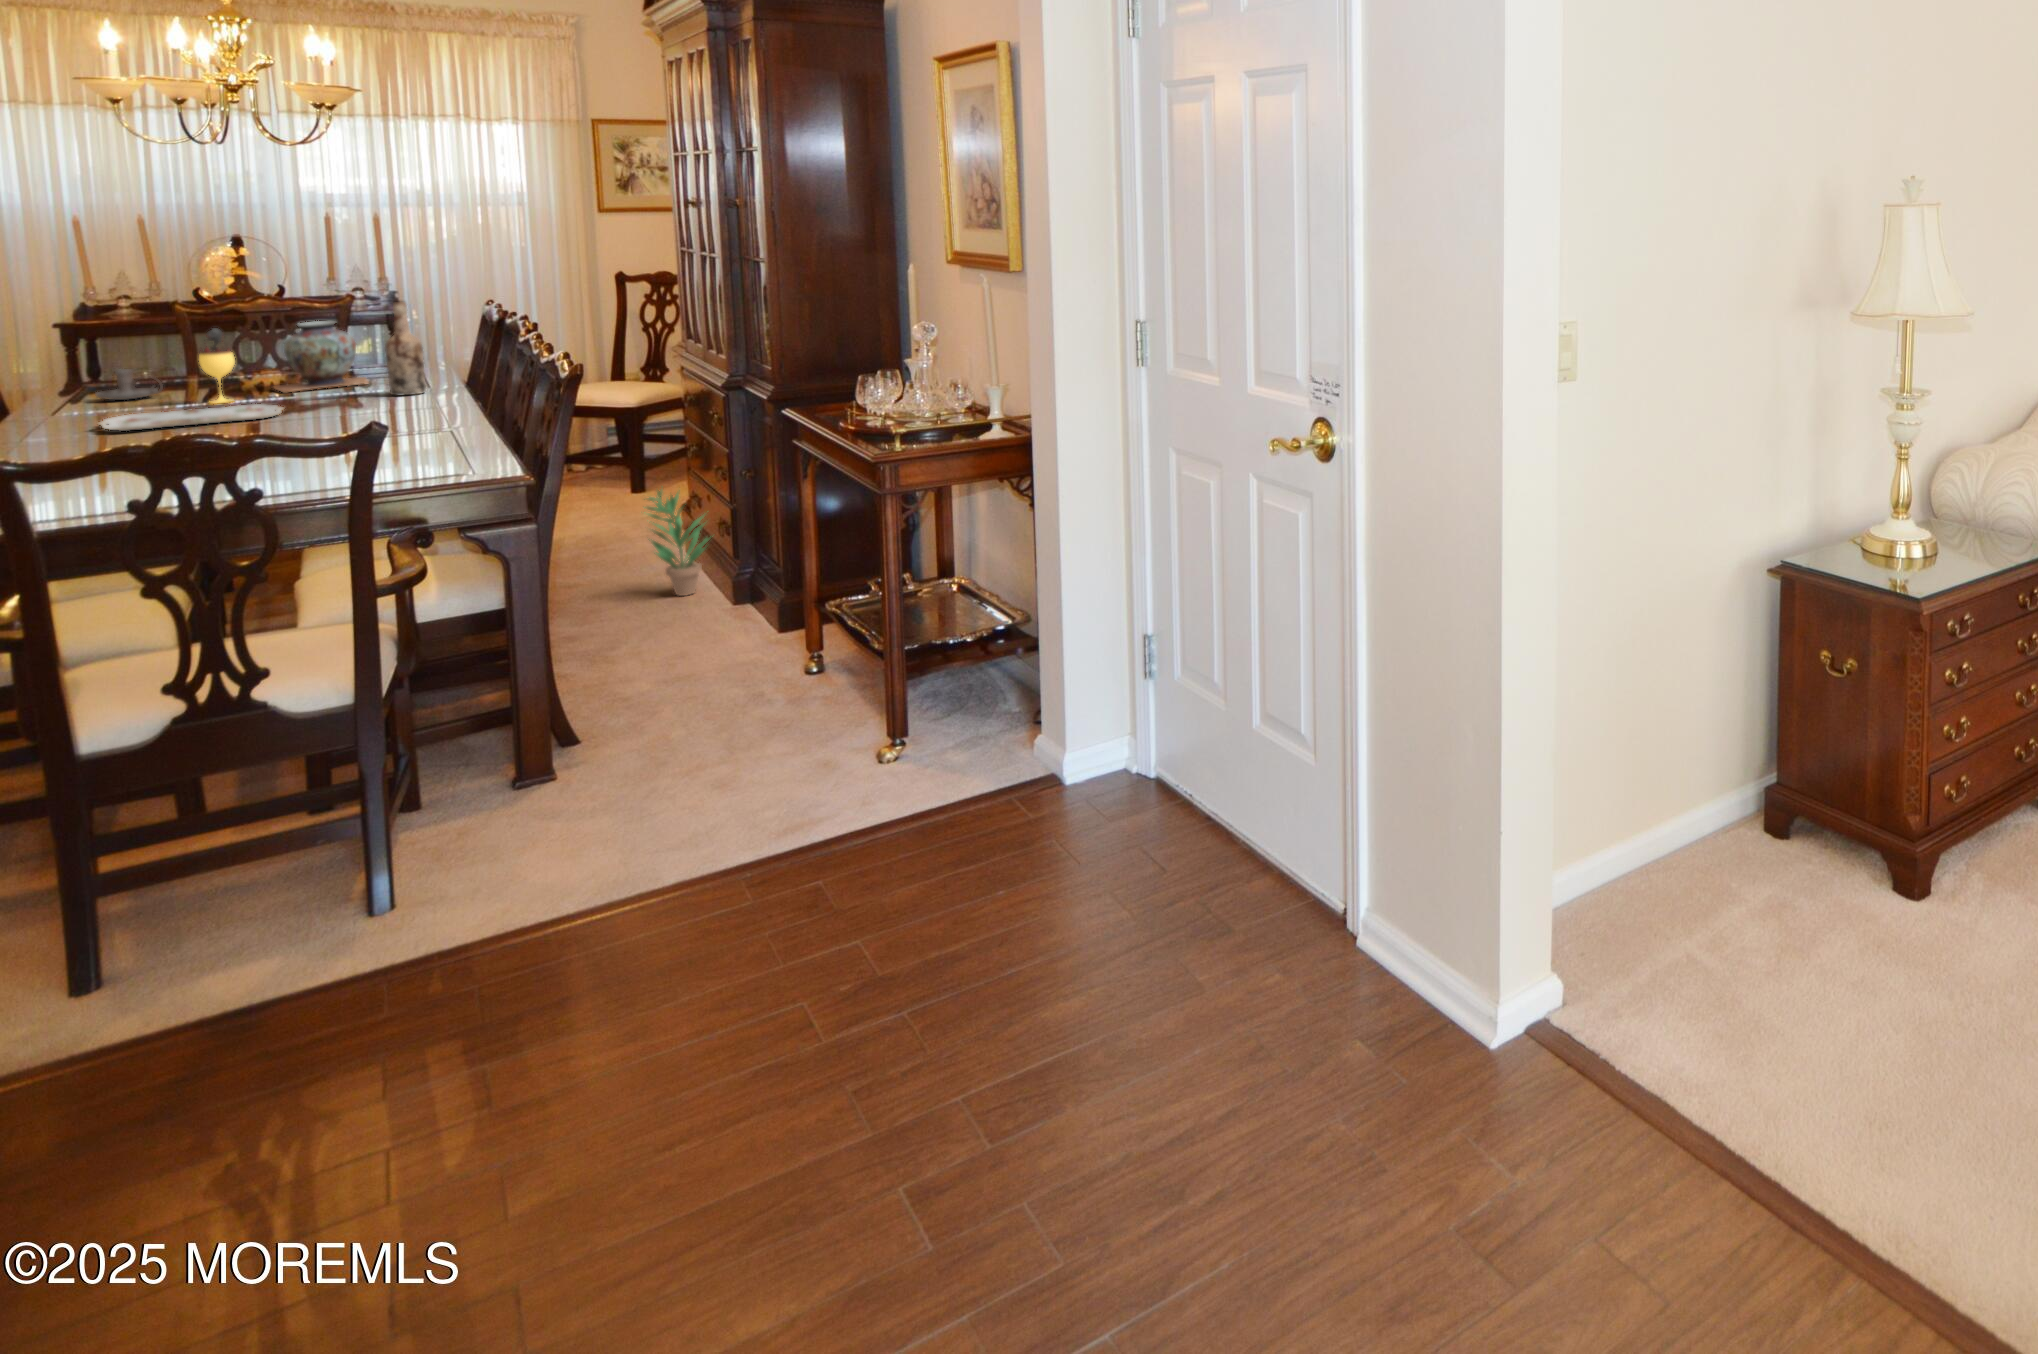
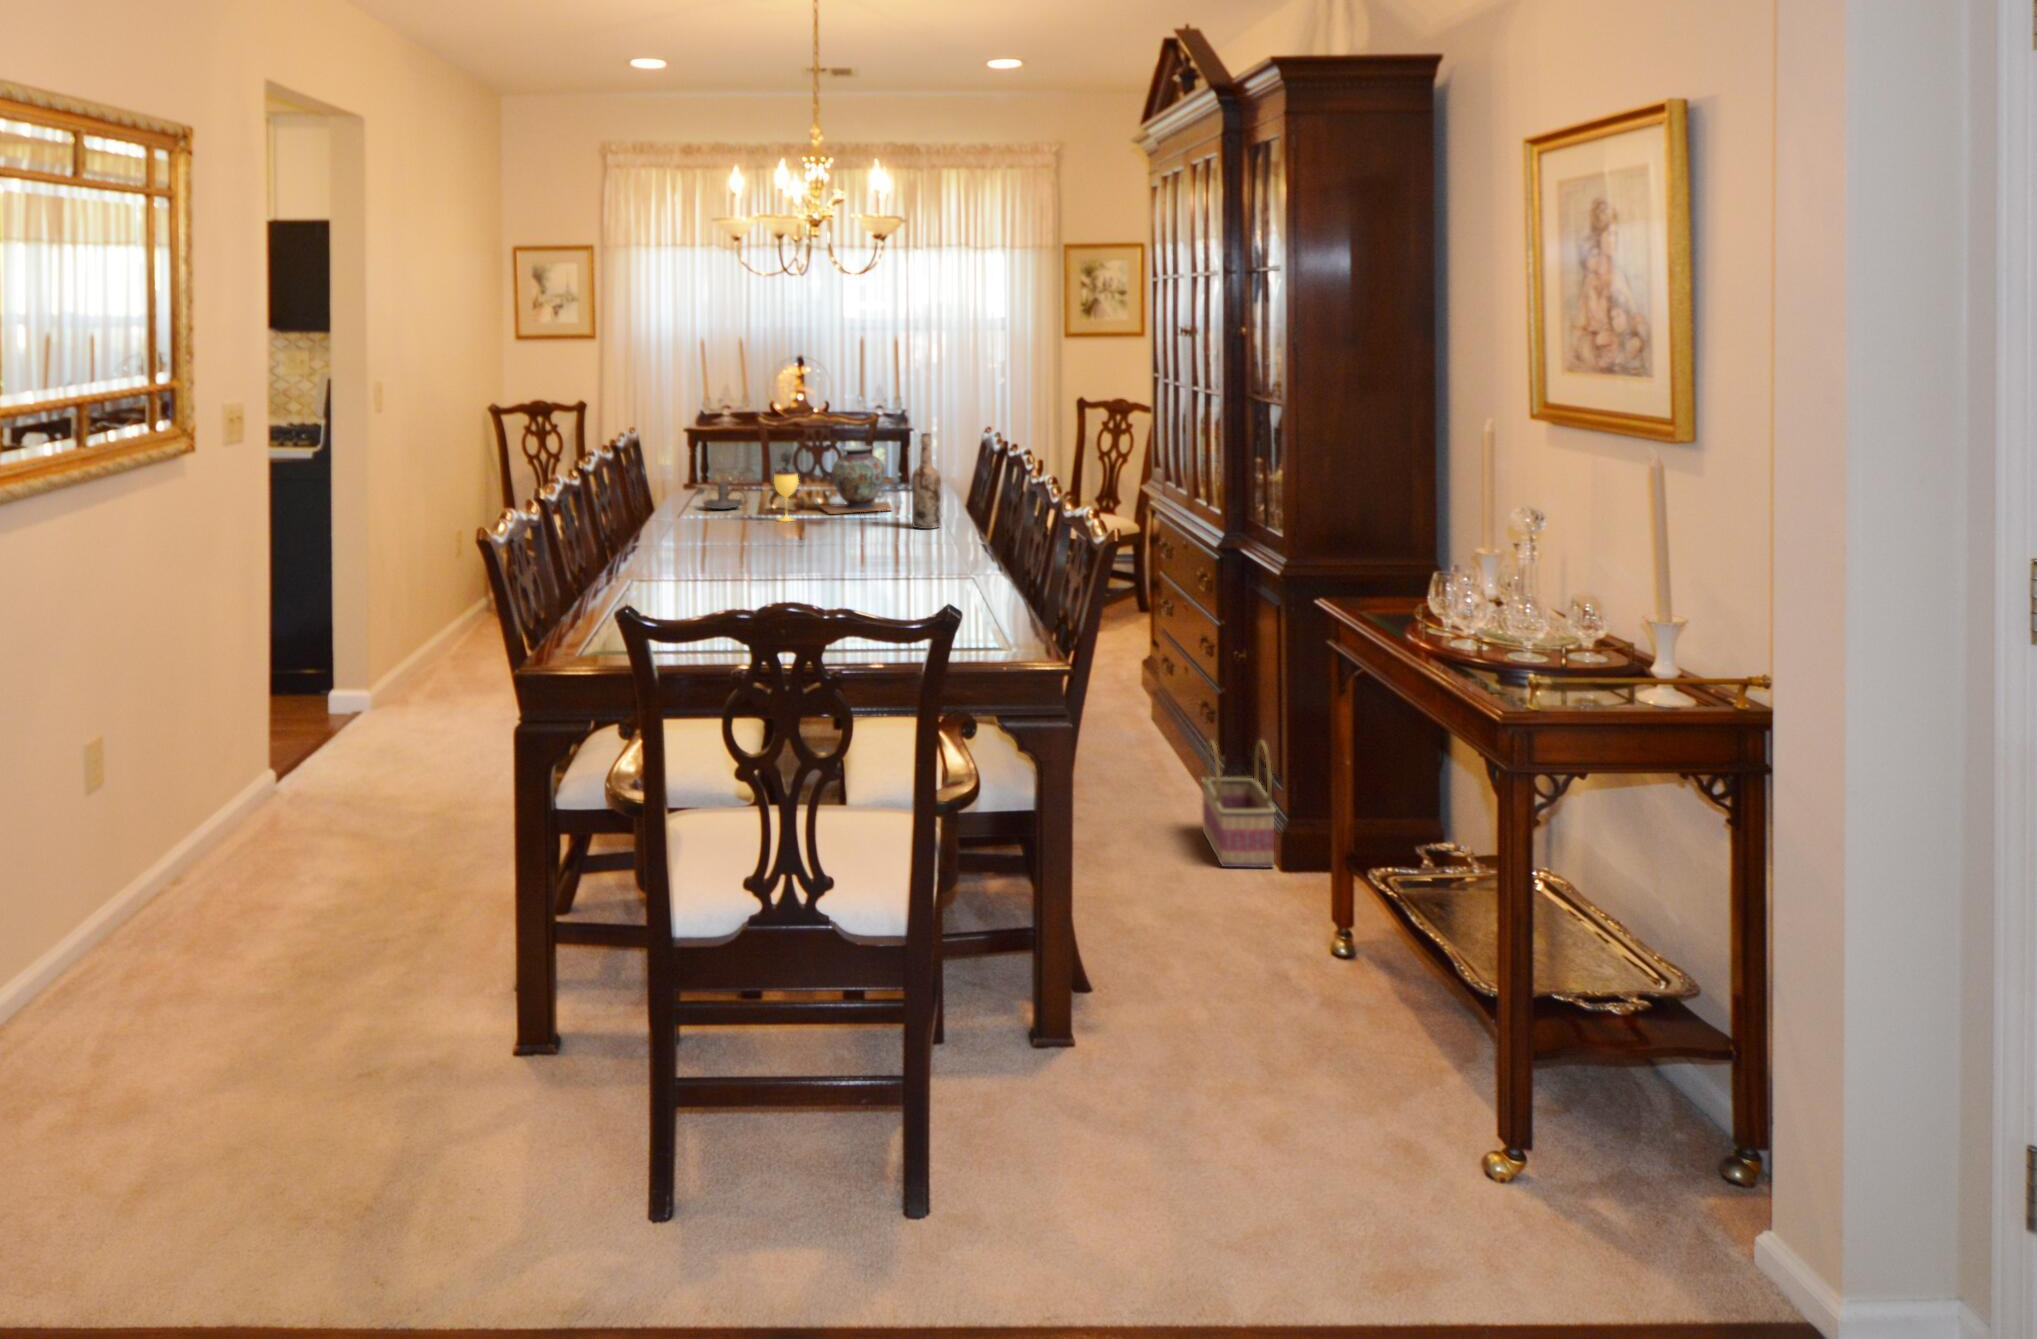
serving tray: present [99,404,283,431] -> none [704,527,834,548]
potted plant: present [644,490,709,596] -> none [1122,651,1195,785]
basket: none [713,535,777,640] -> present [1202,740,1275,868]

